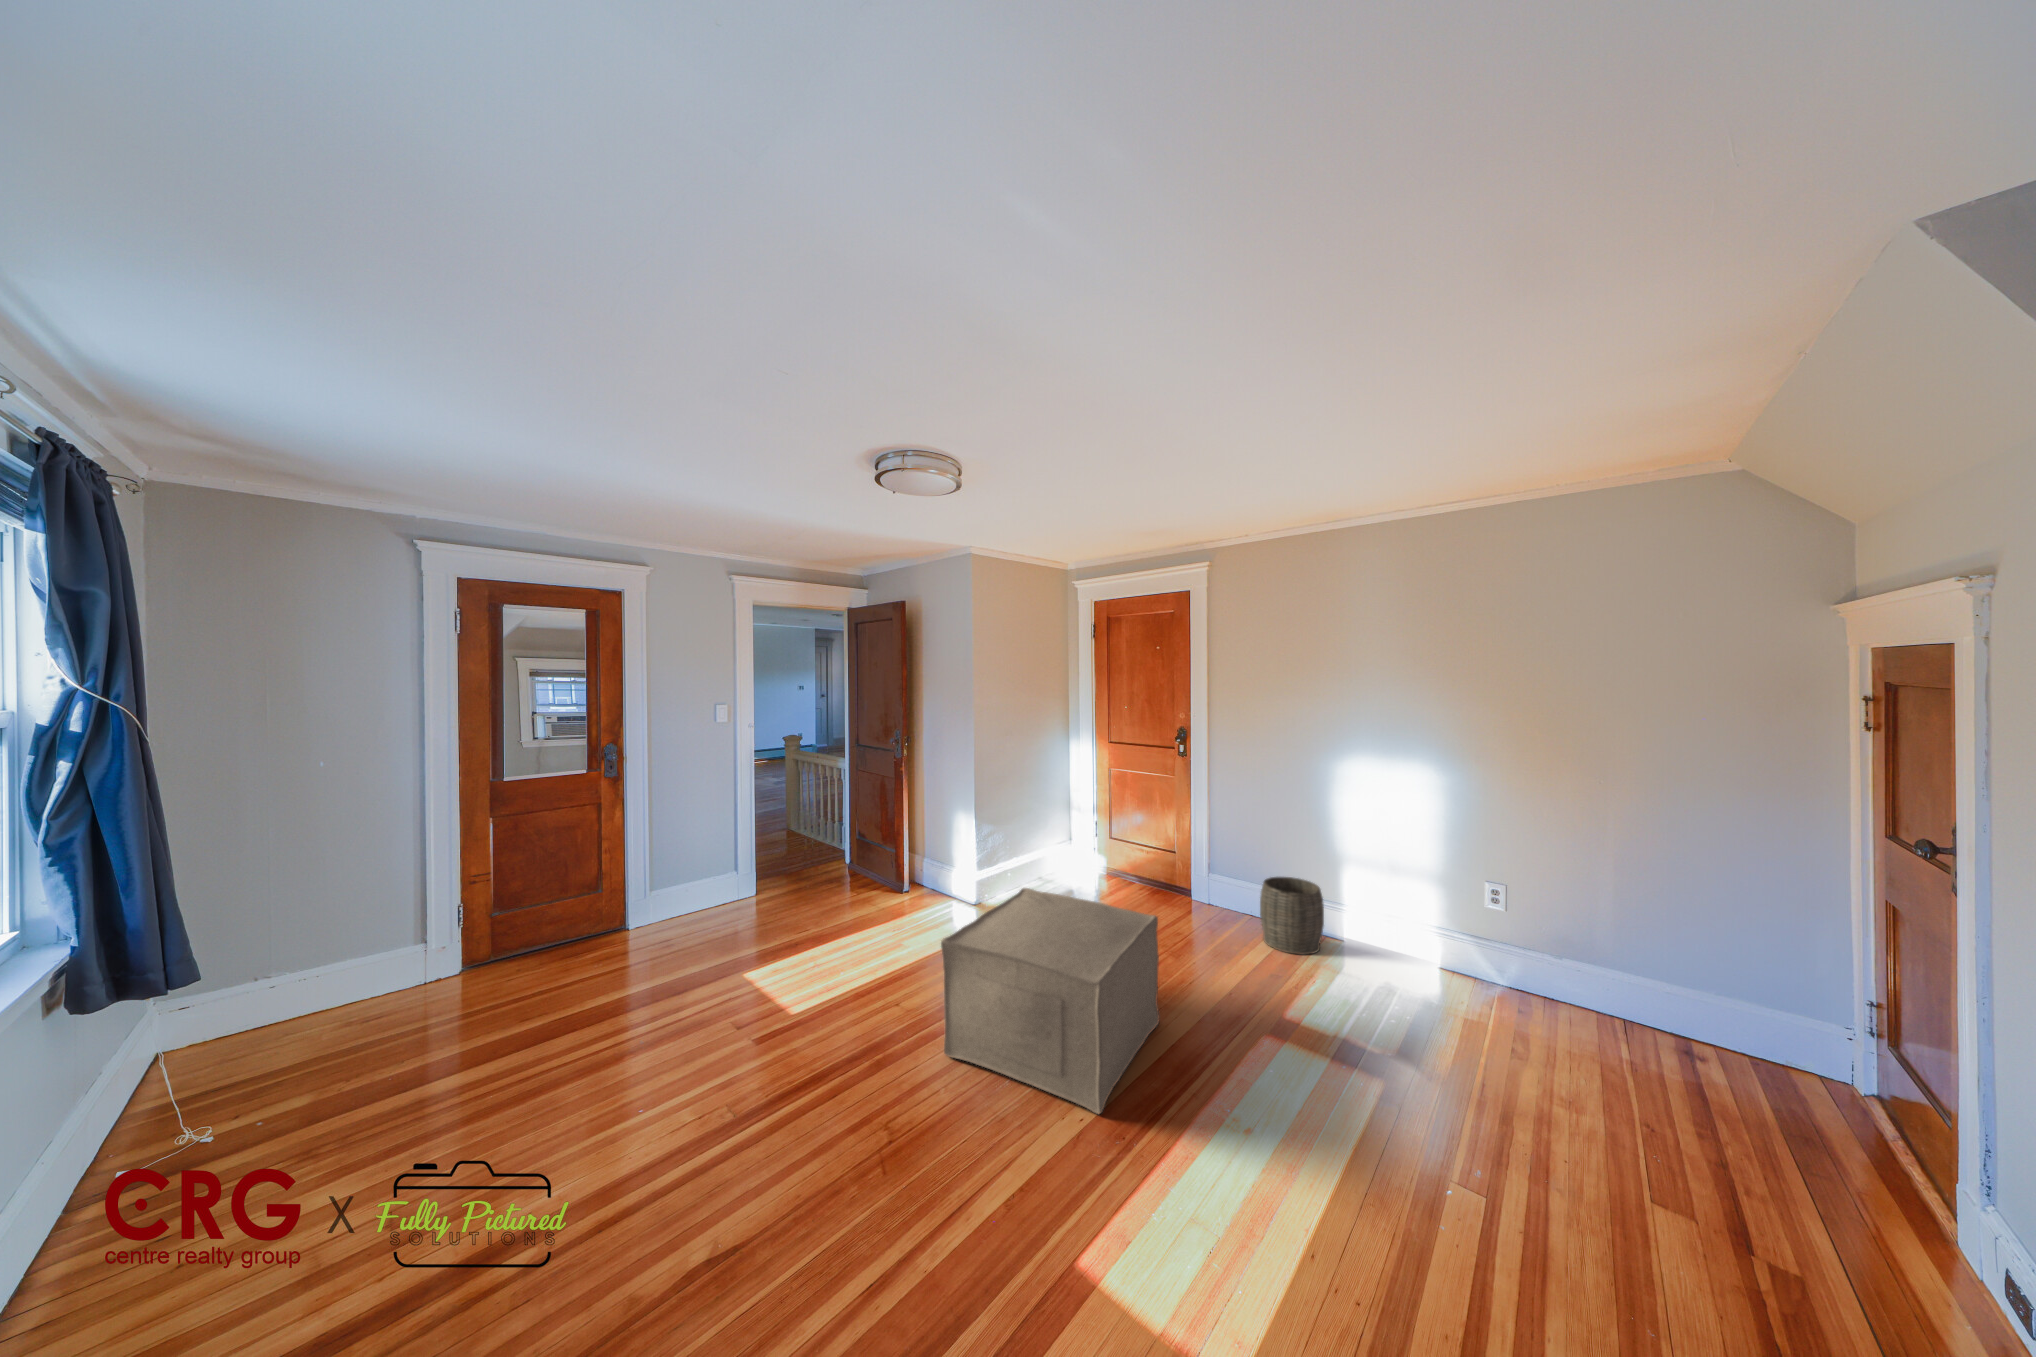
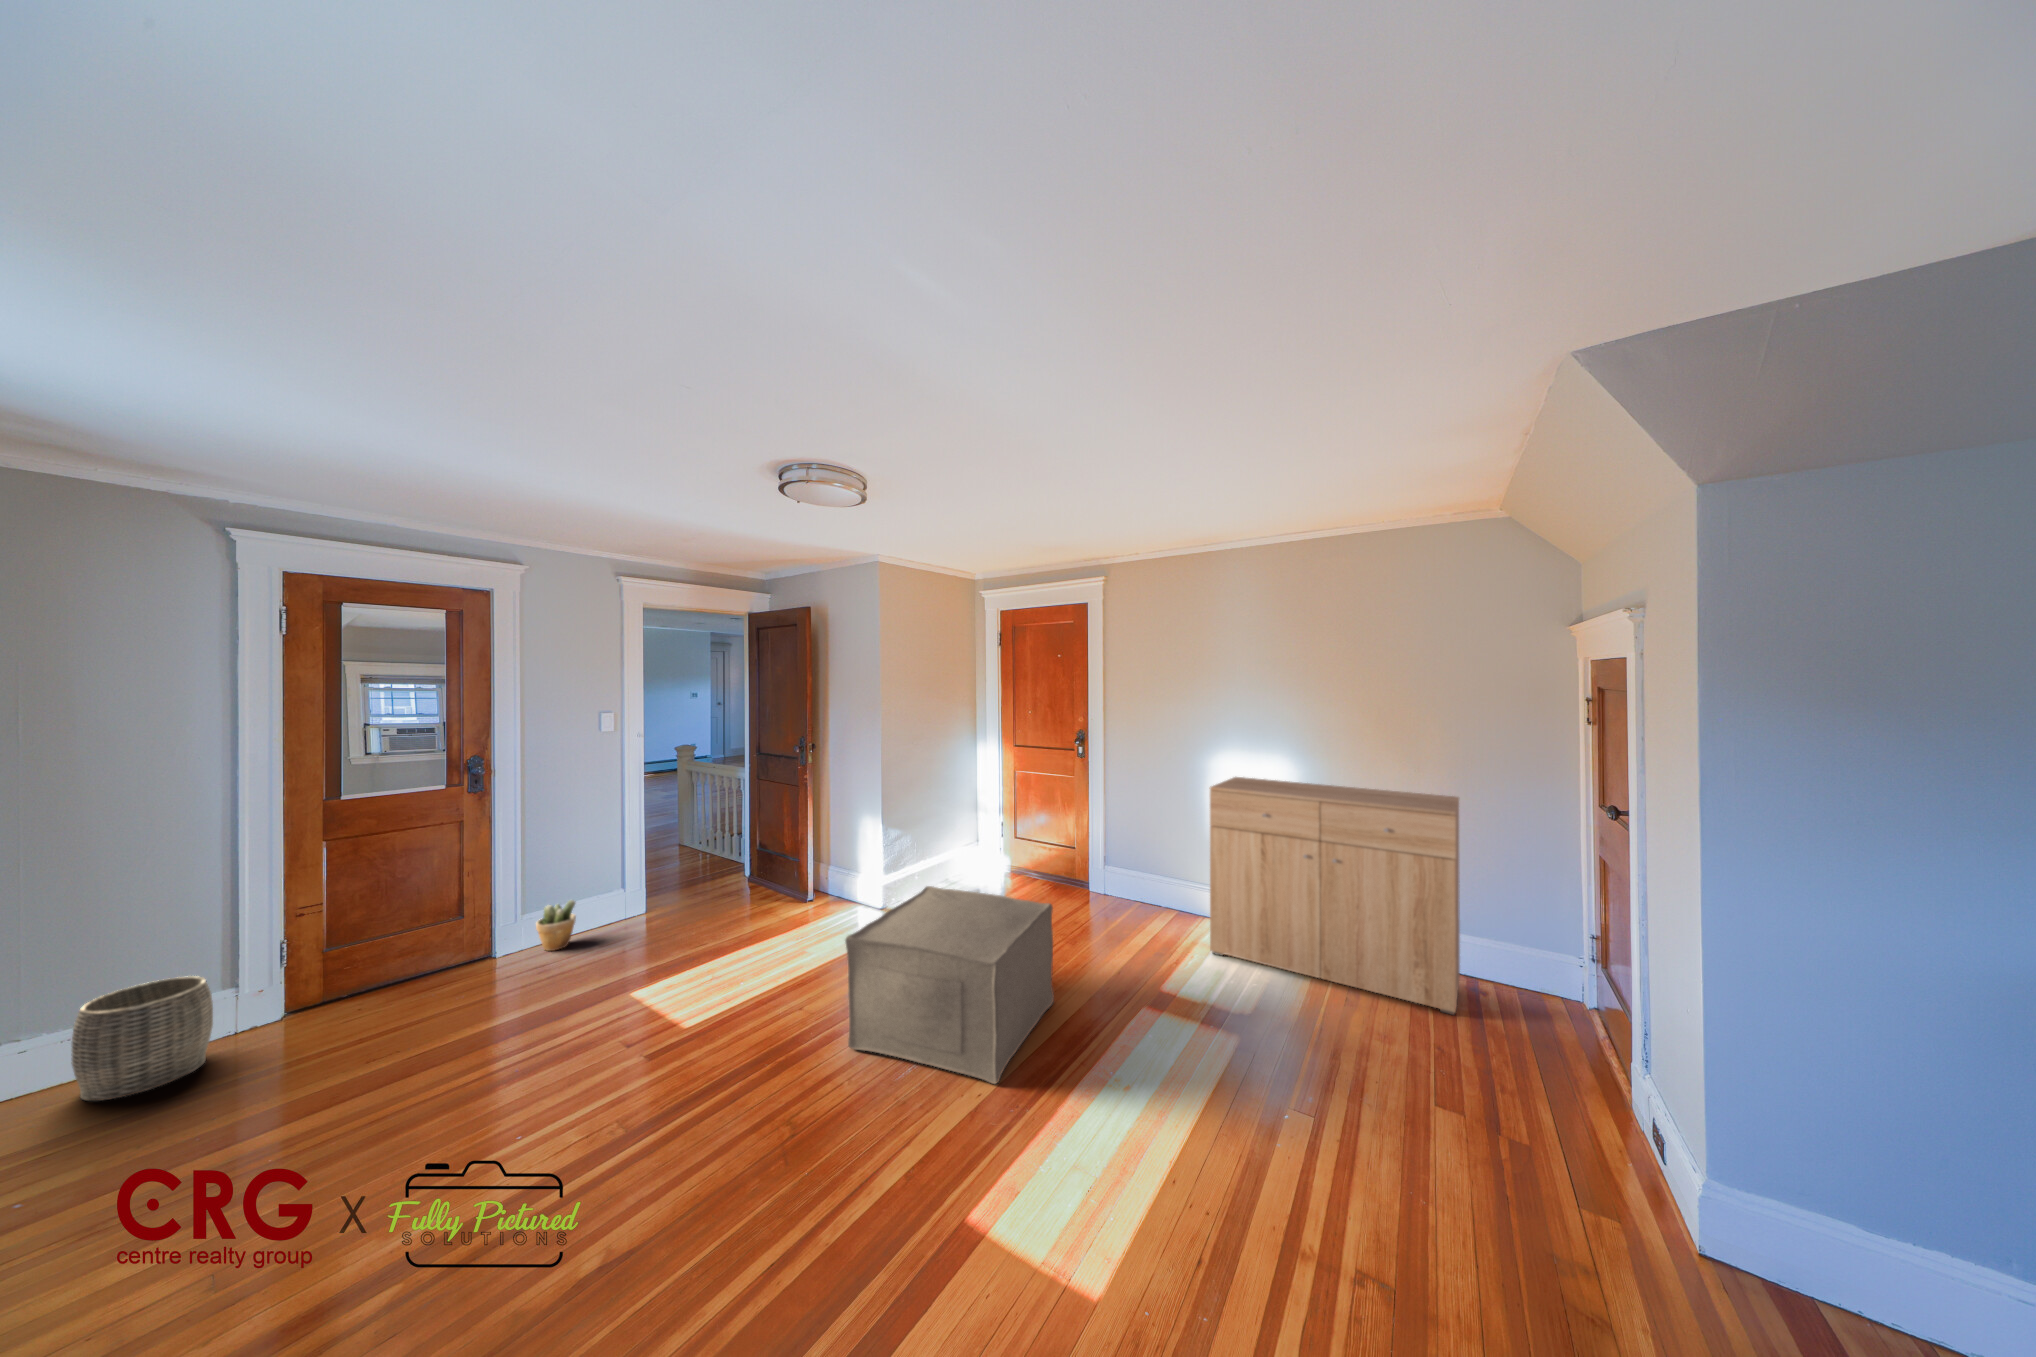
dresser: none [1334,783,1666,1084] -> present [1209,777,1460,1015]
woven basket: present [1260,877,1324,955] -> present [72,976,213,1101]
potted plant: none [663,880,698,927] -> present [536,900,576,951]

